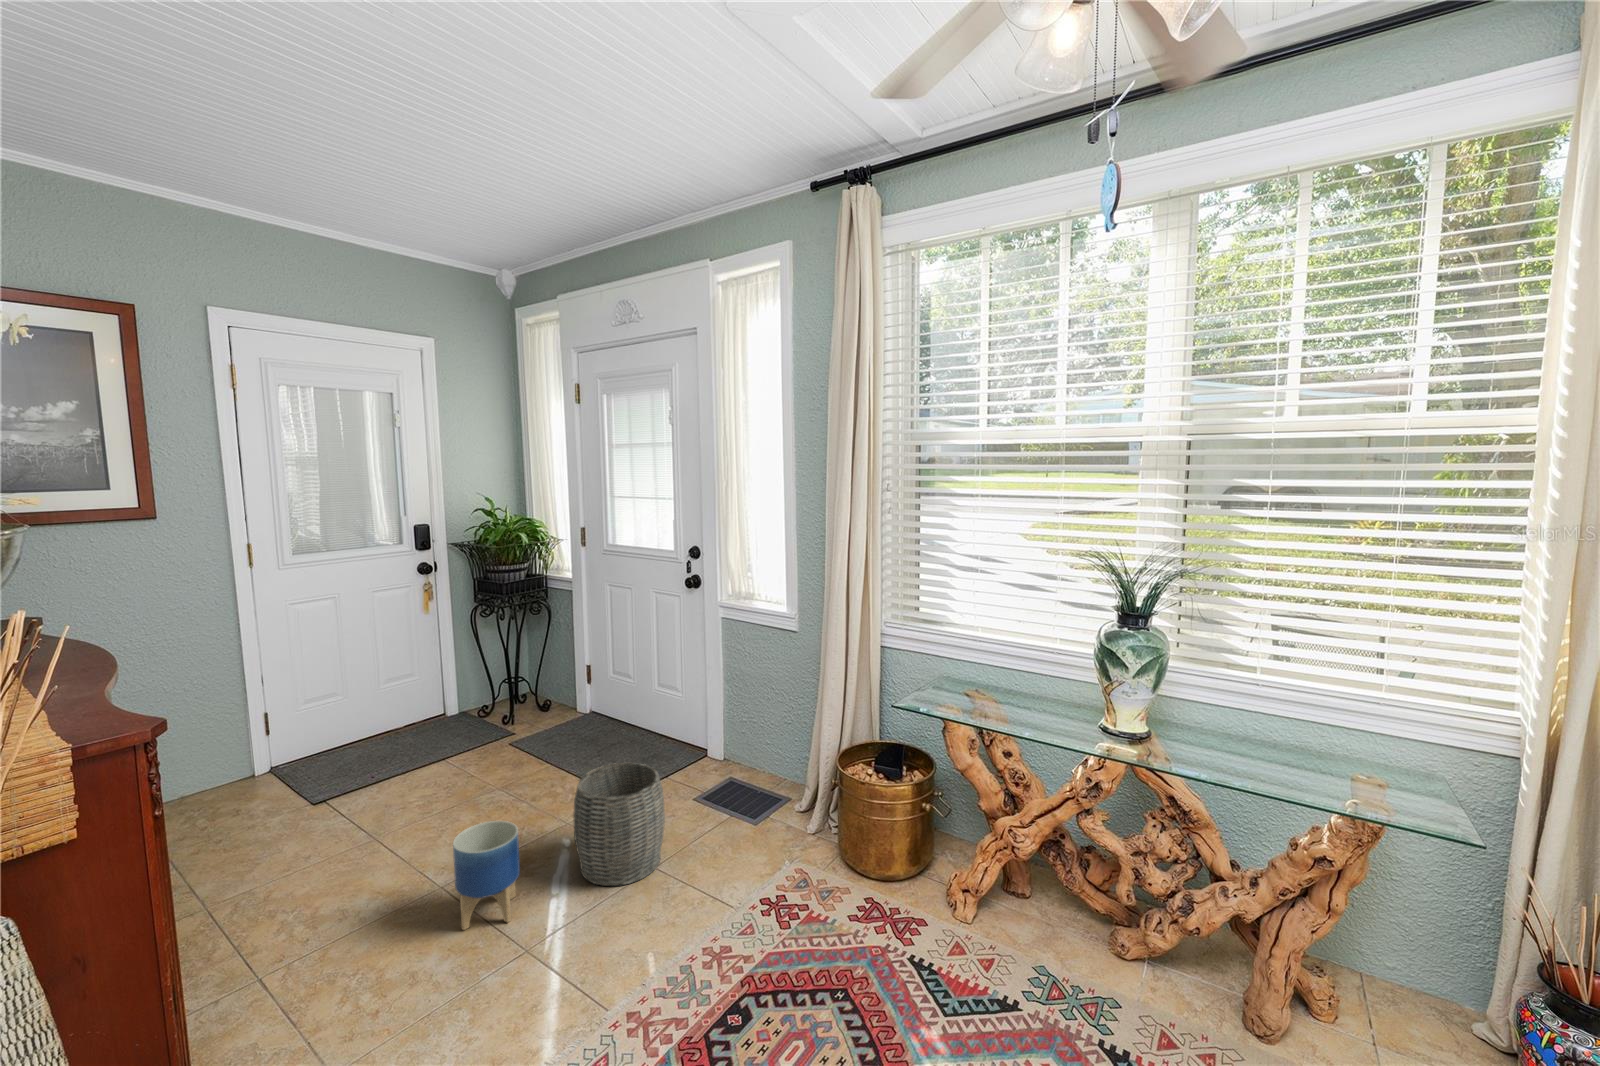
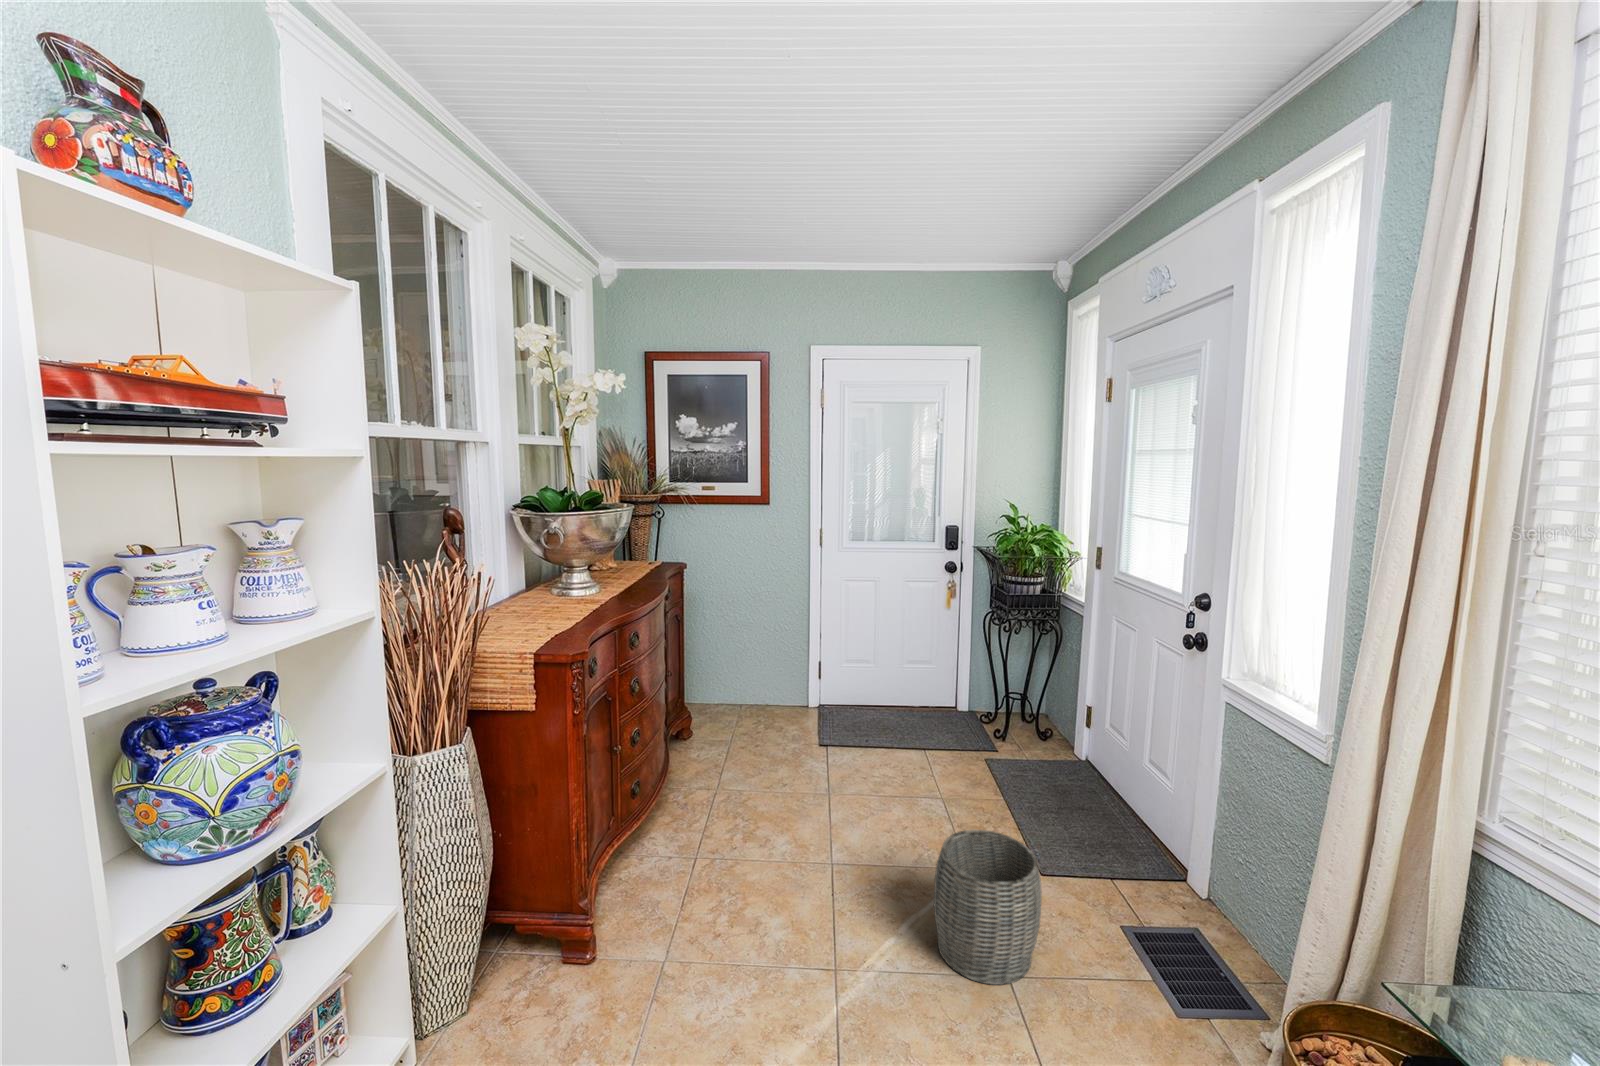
planter: present [453,821,520,930] -> none [815,830,875,940]

